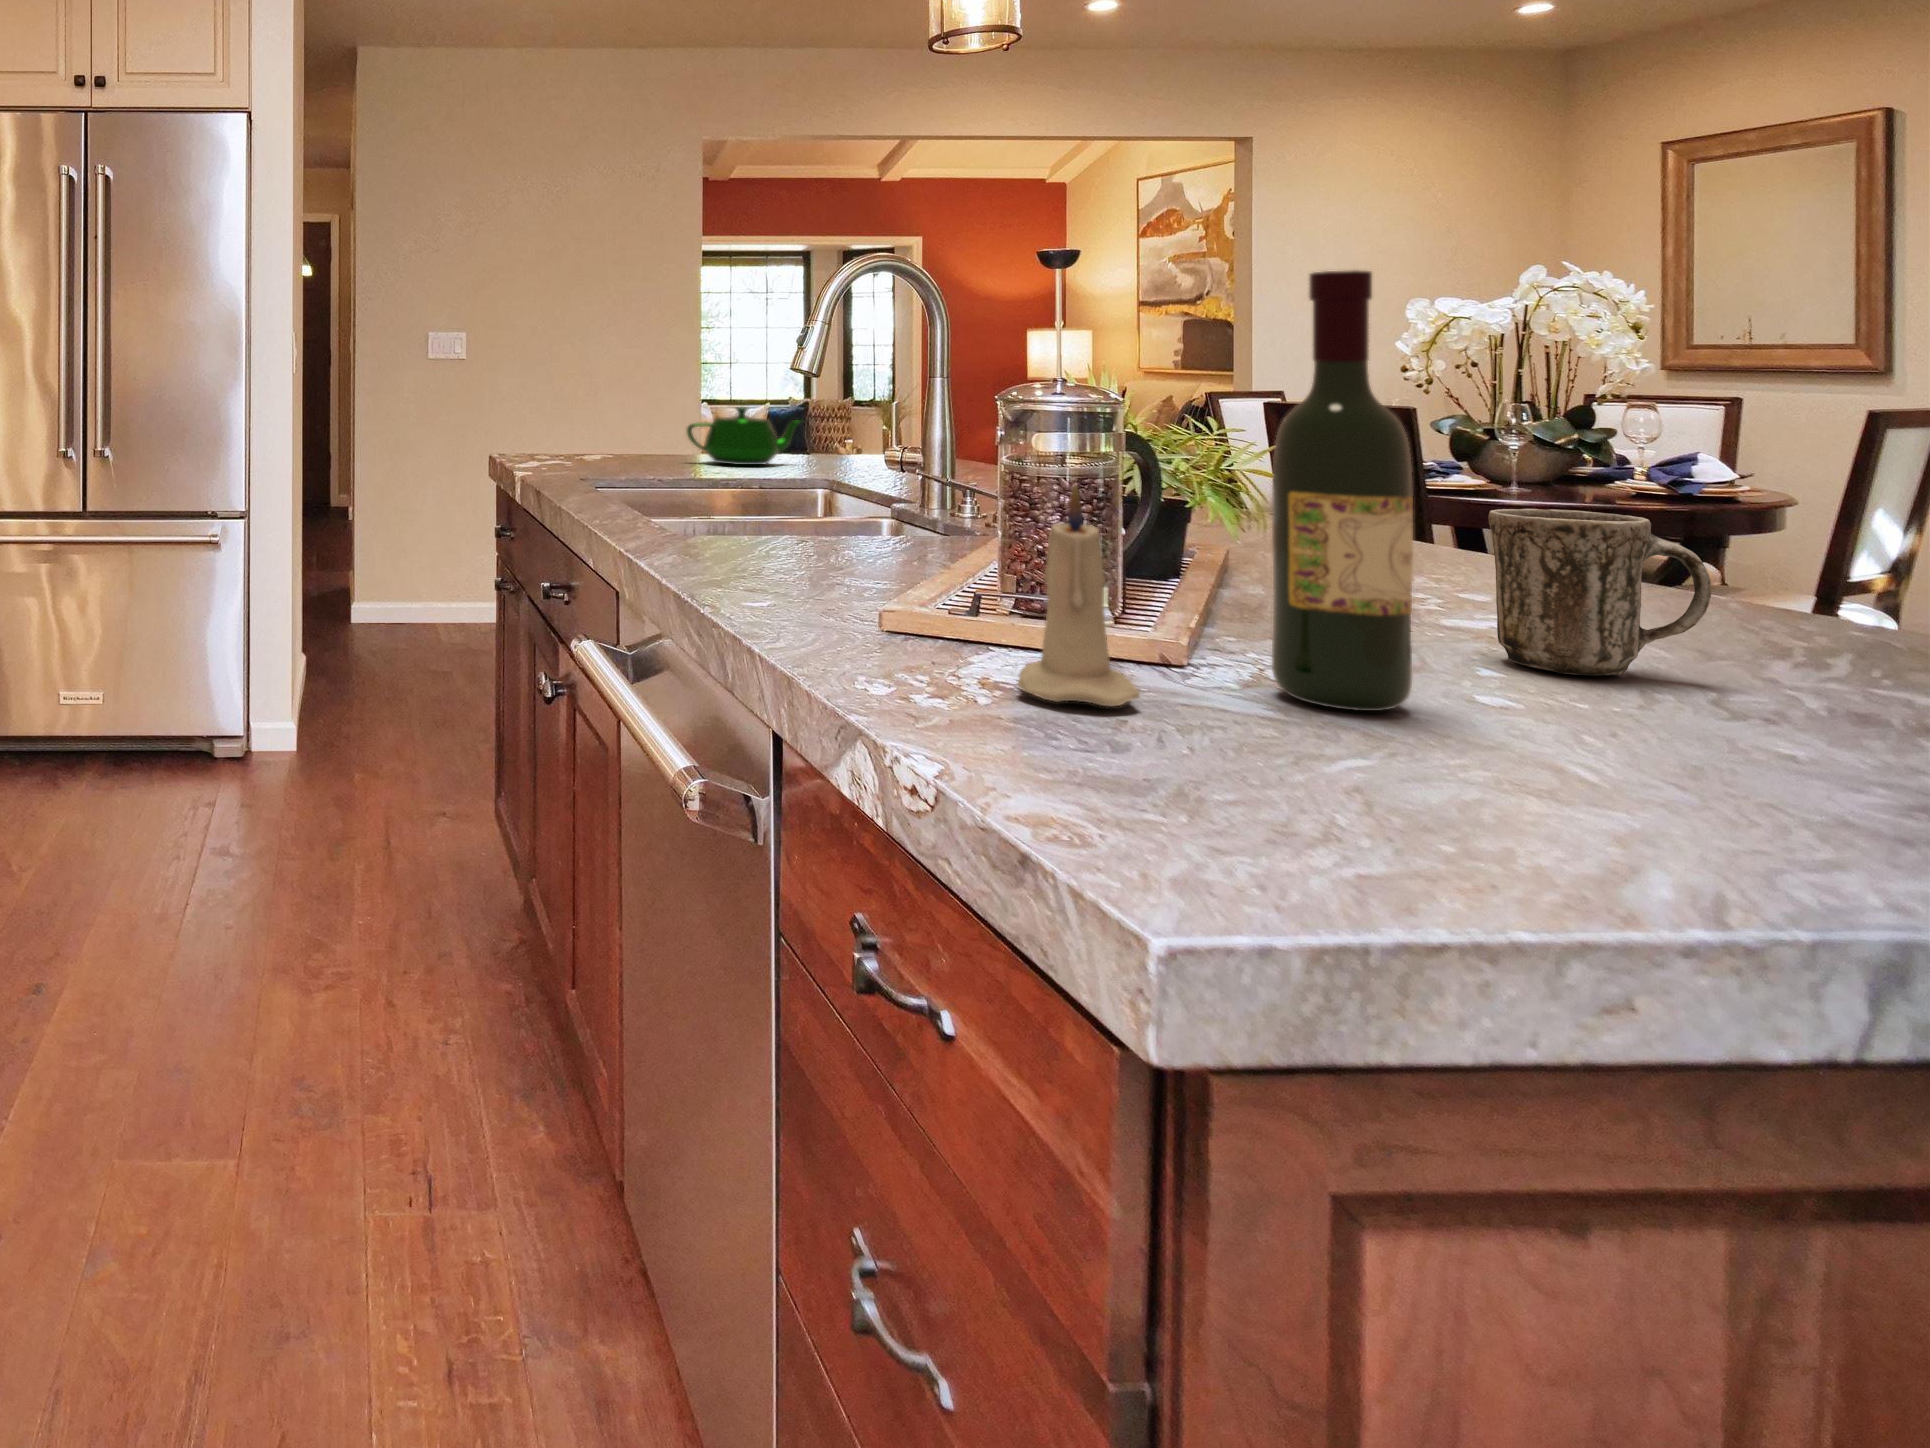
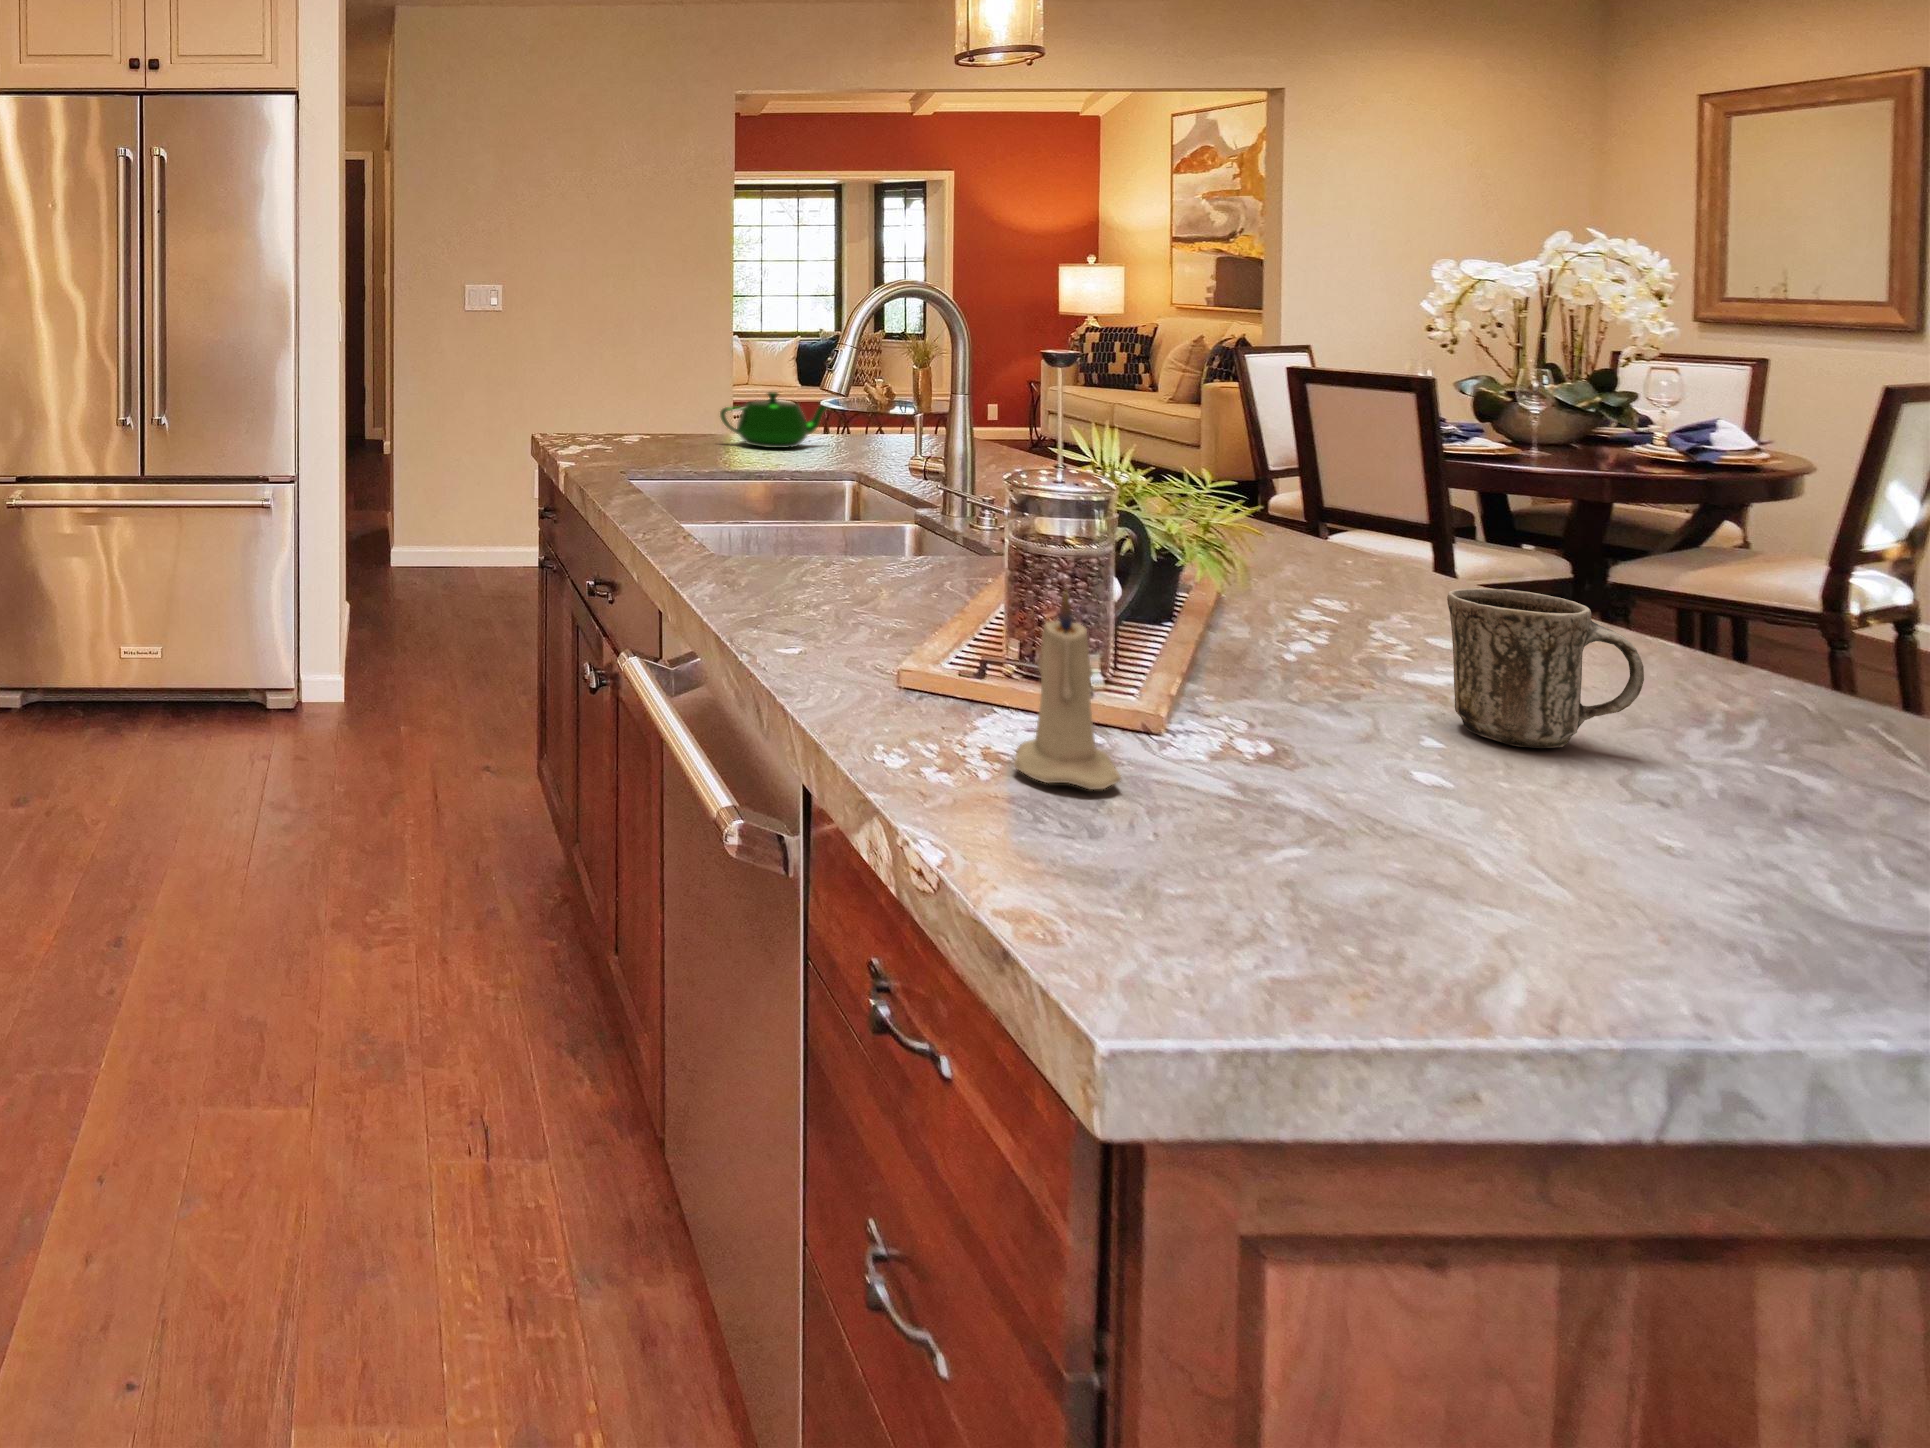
wine bottle: present [1272,270,1413,711] -> none [1242,402,1364,794]

